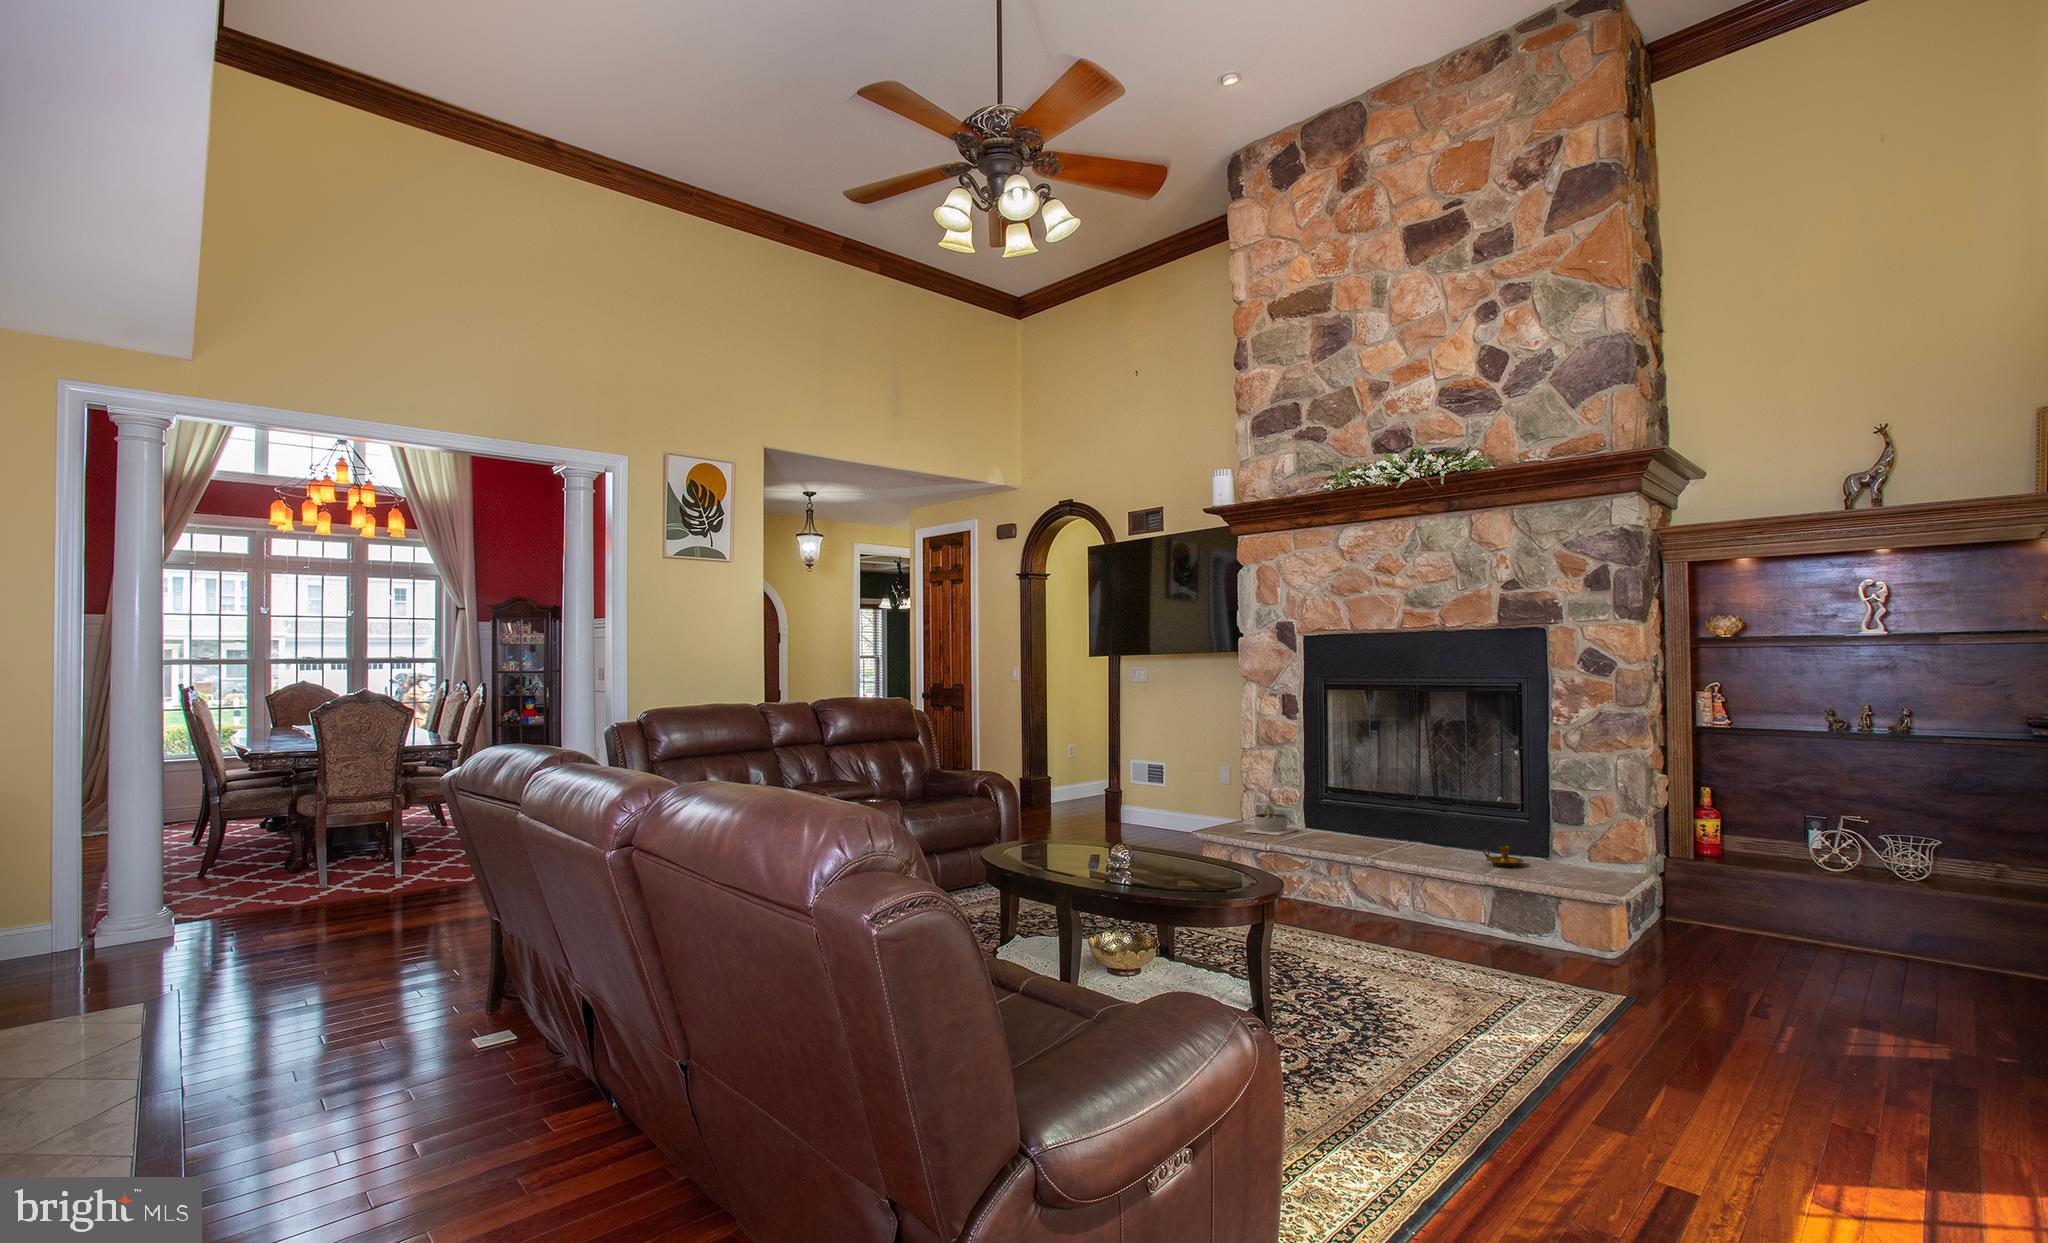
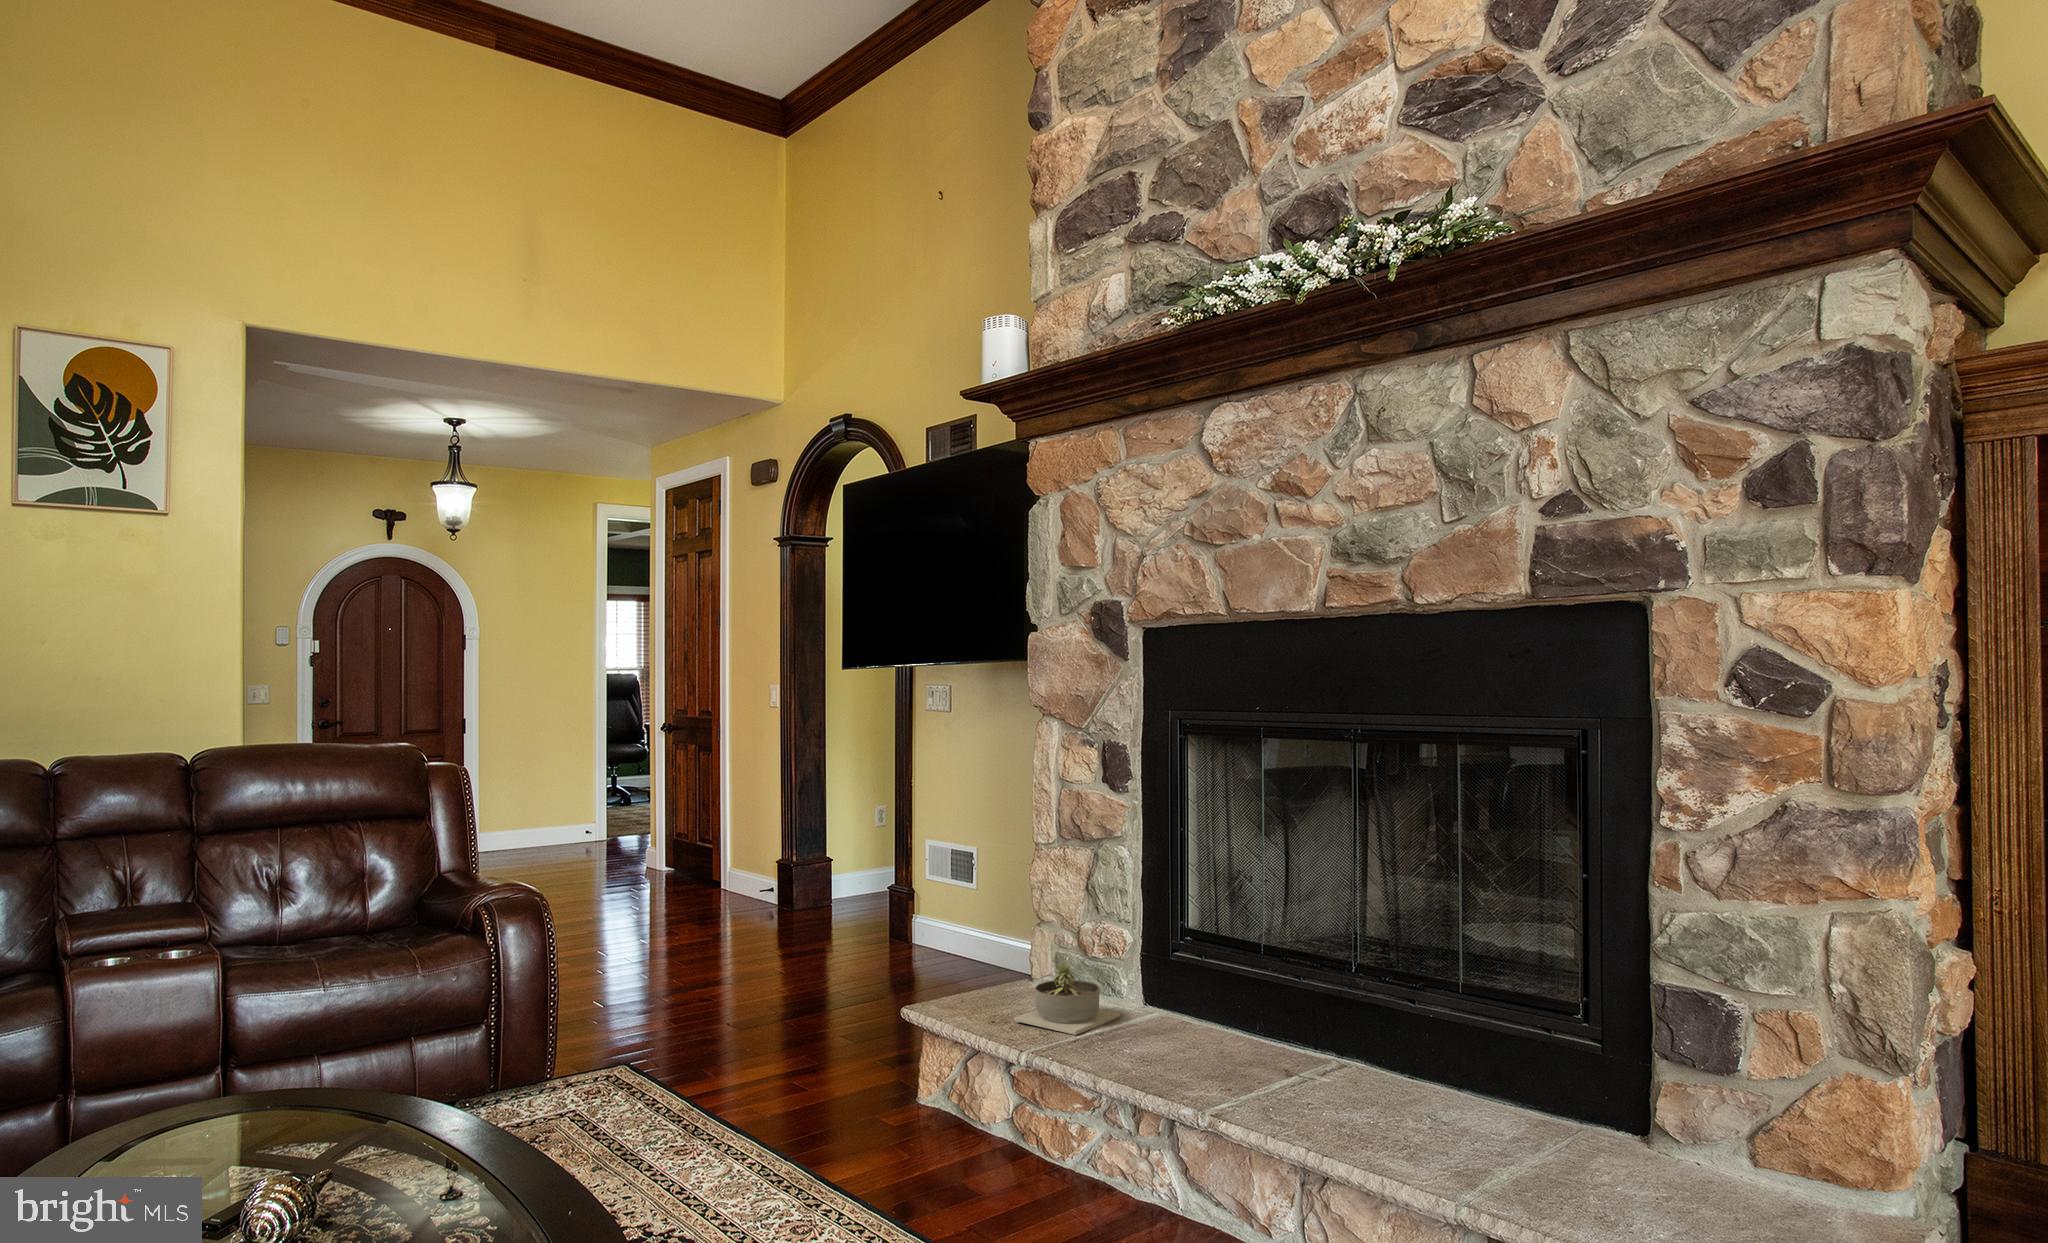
candlestick: present [1483,846,1524,867] -> none [1497,1128,1600,1188]

